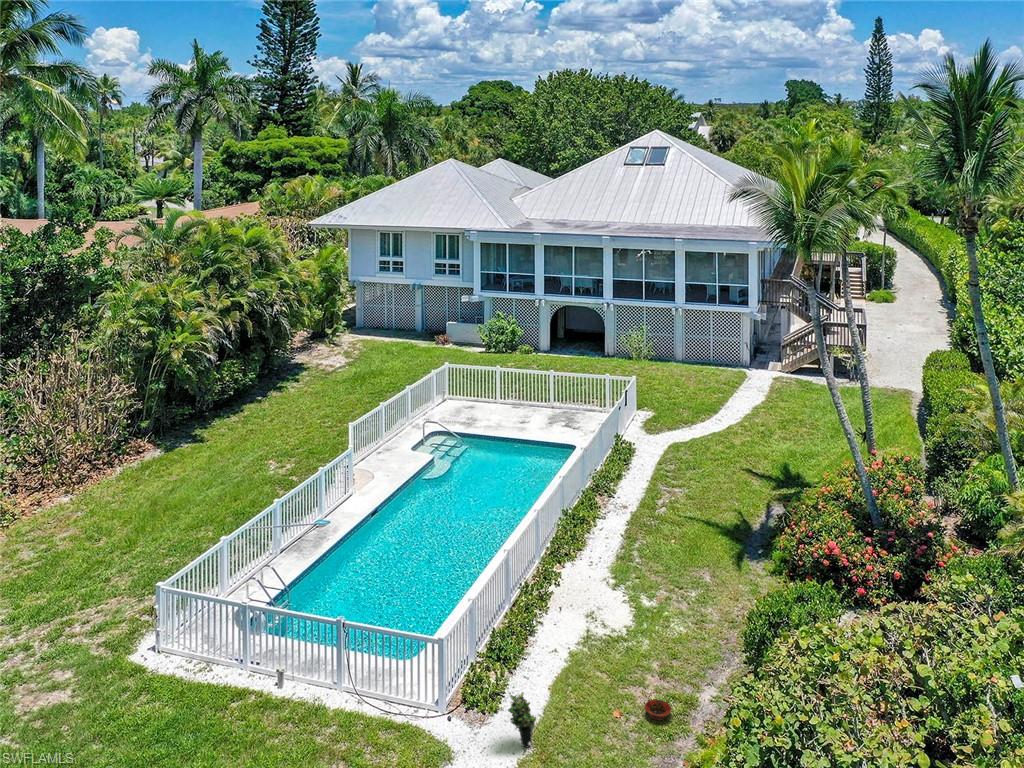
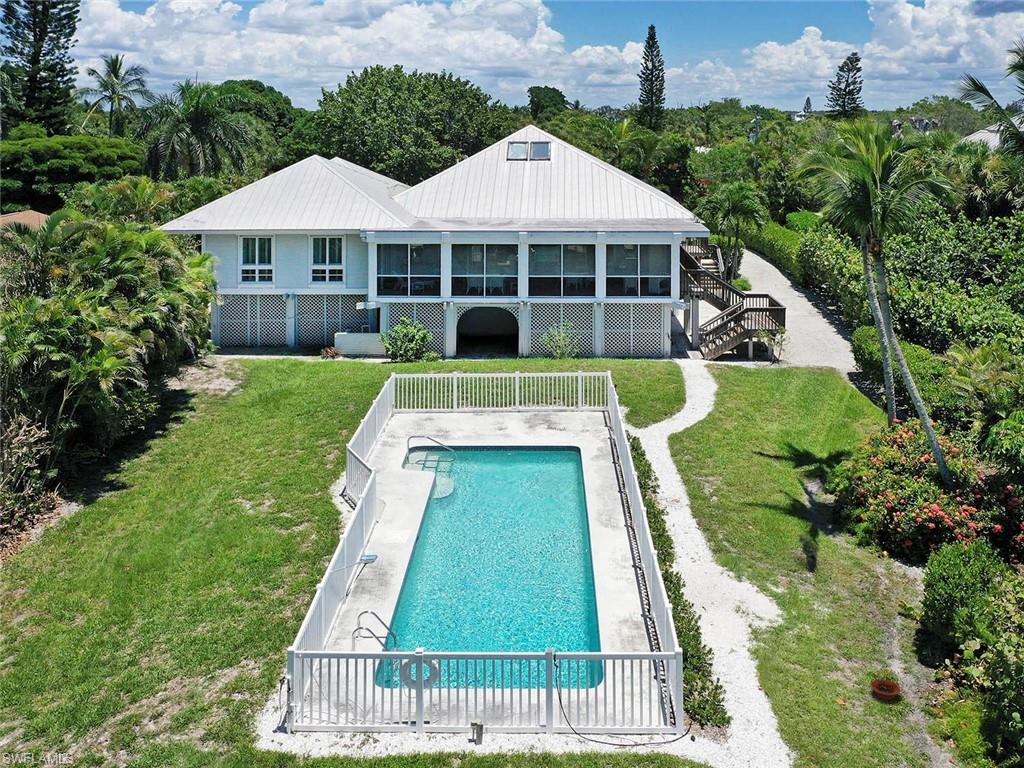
potted plant: present [508,692,536,748] -> present [797,532,820,573]

